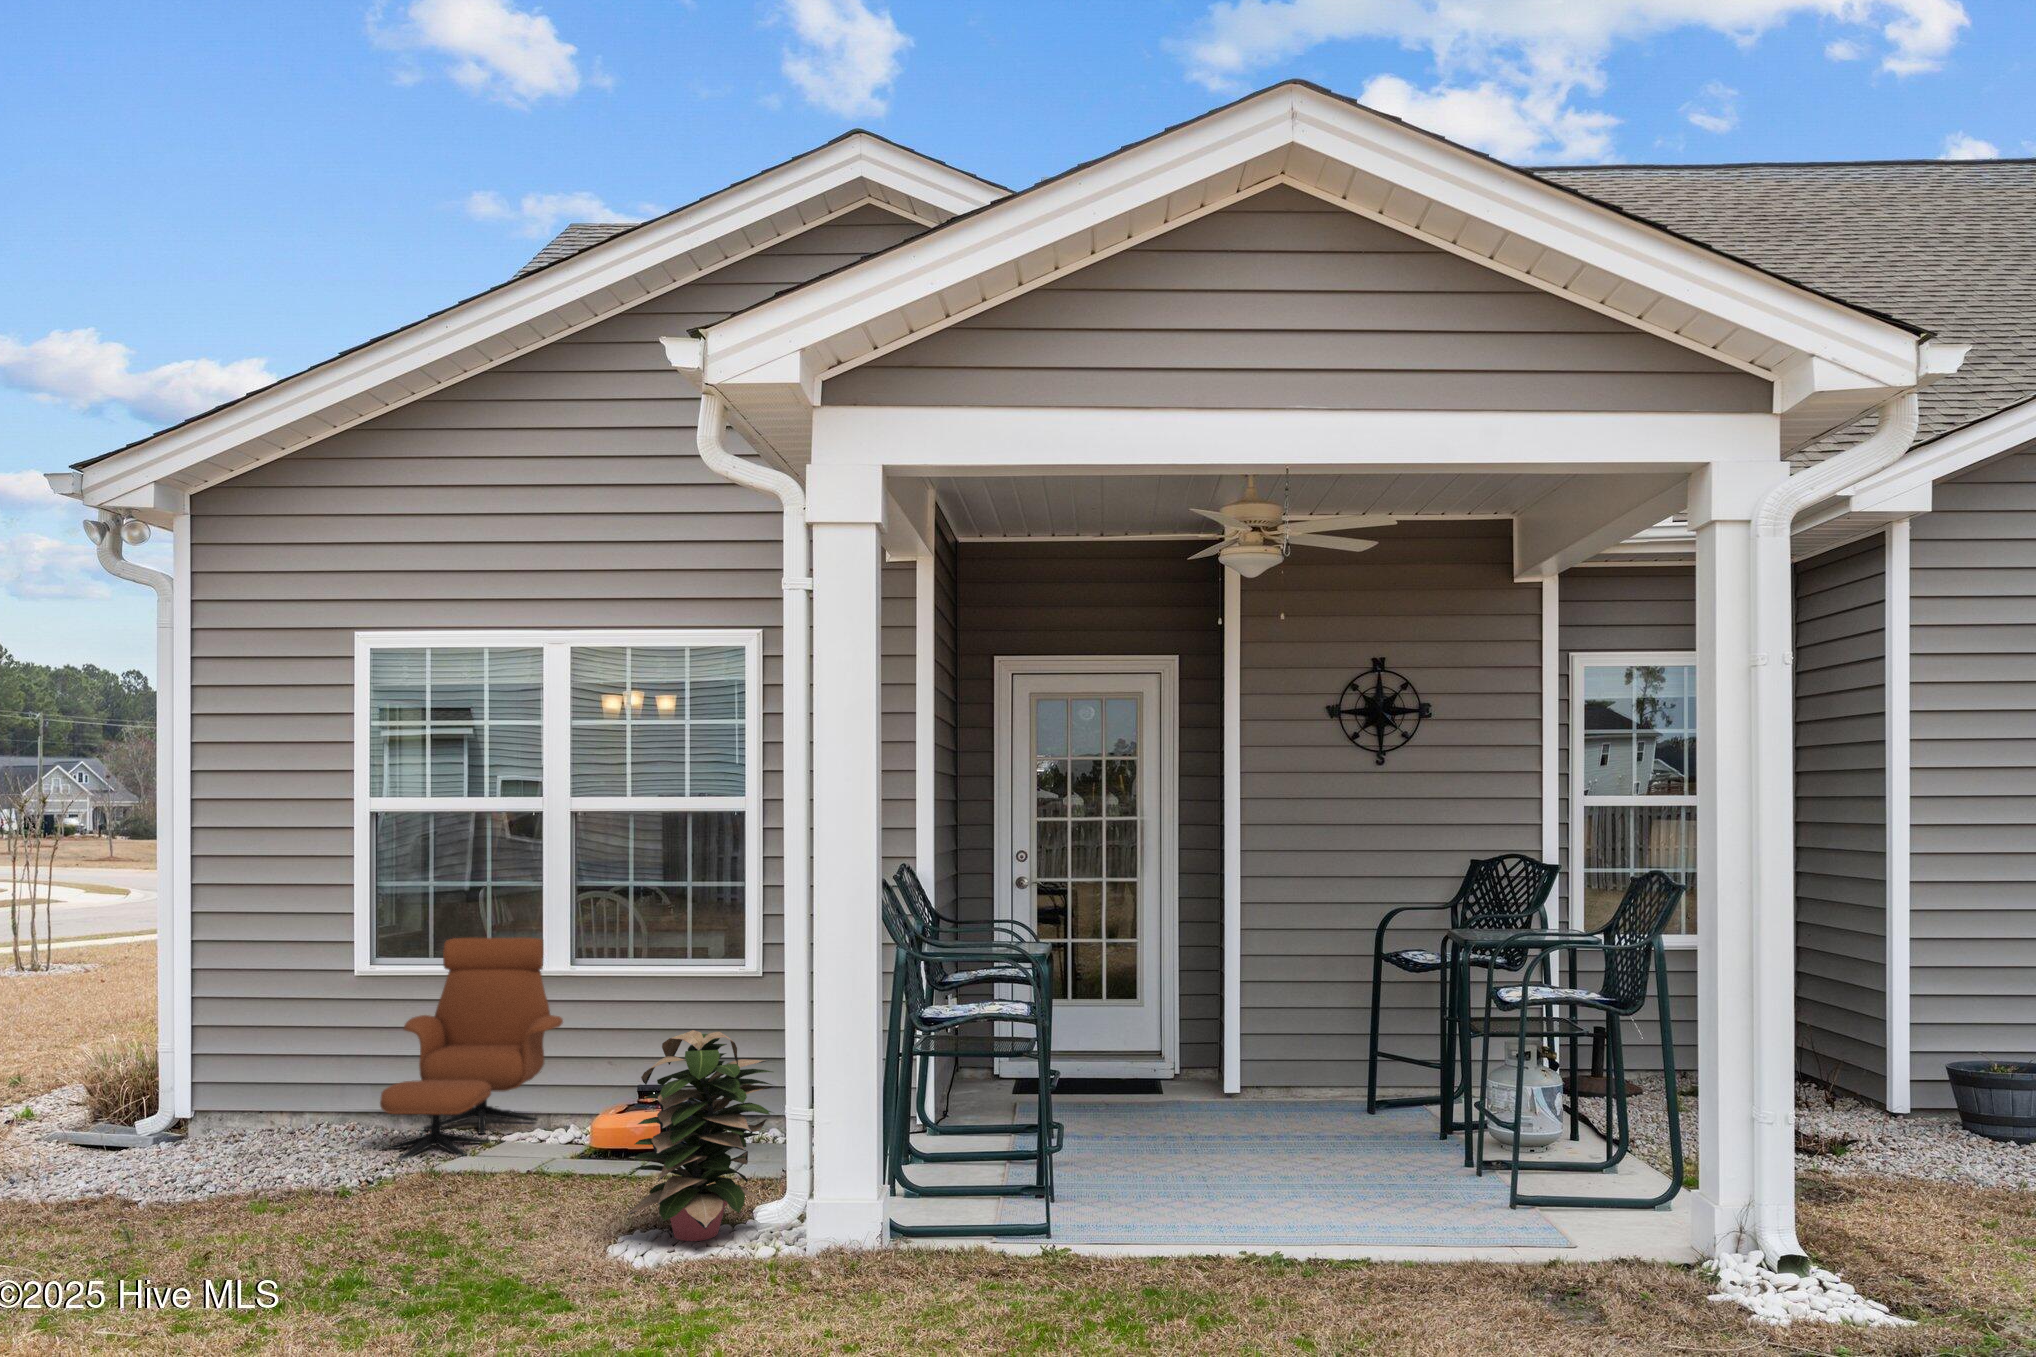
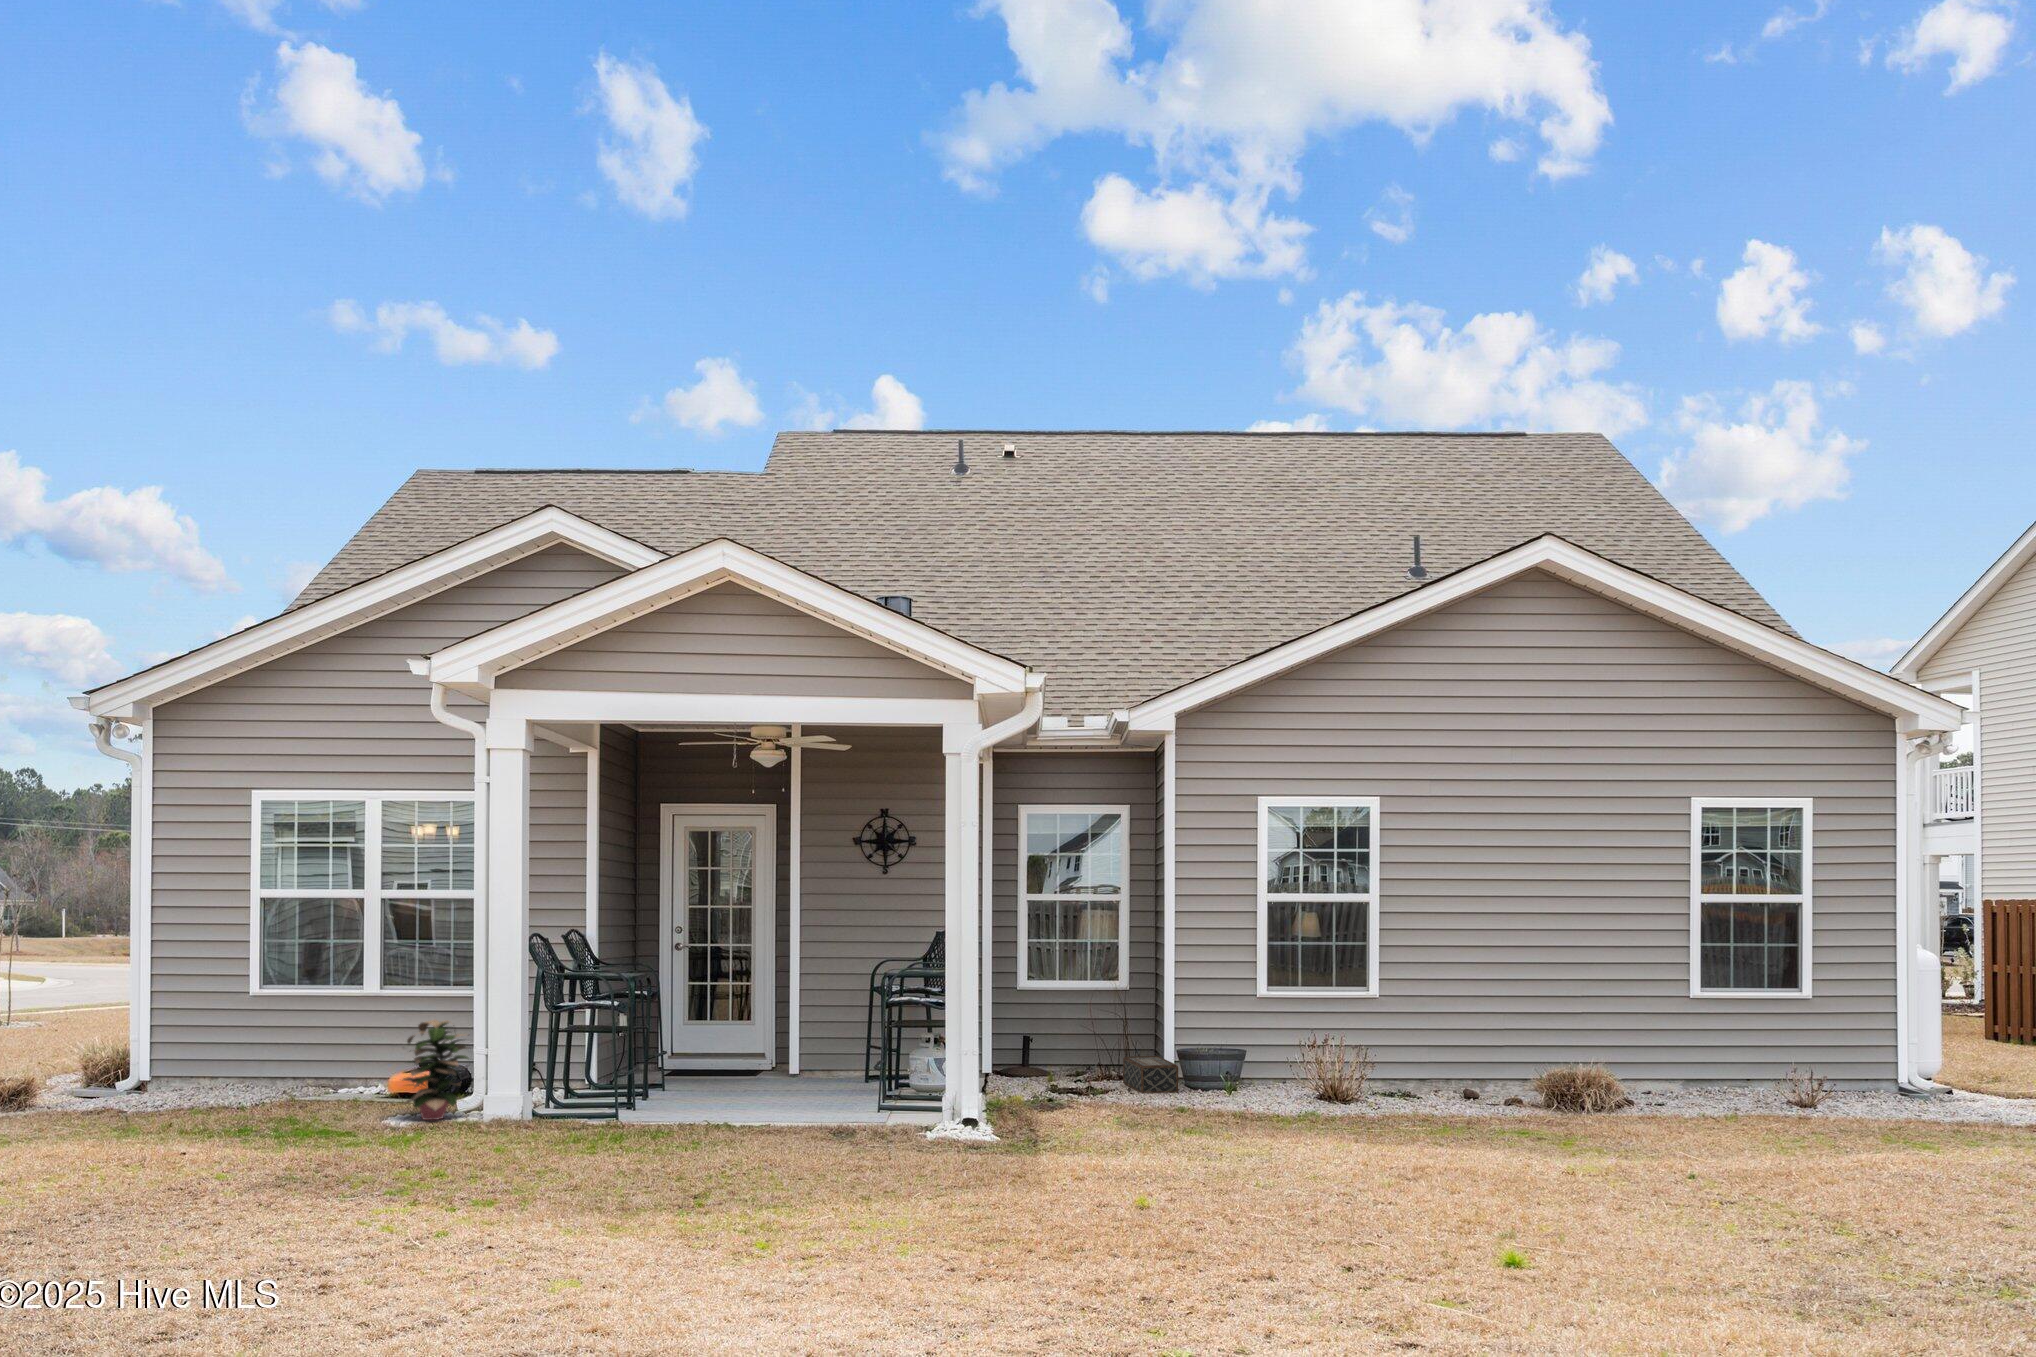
lounge chair: present [380,938,563,1160] -> none [268,974,375,1097]
woven basket: none [1816,1065,1963,1138] -> present [1123,1056,1178,1093]

